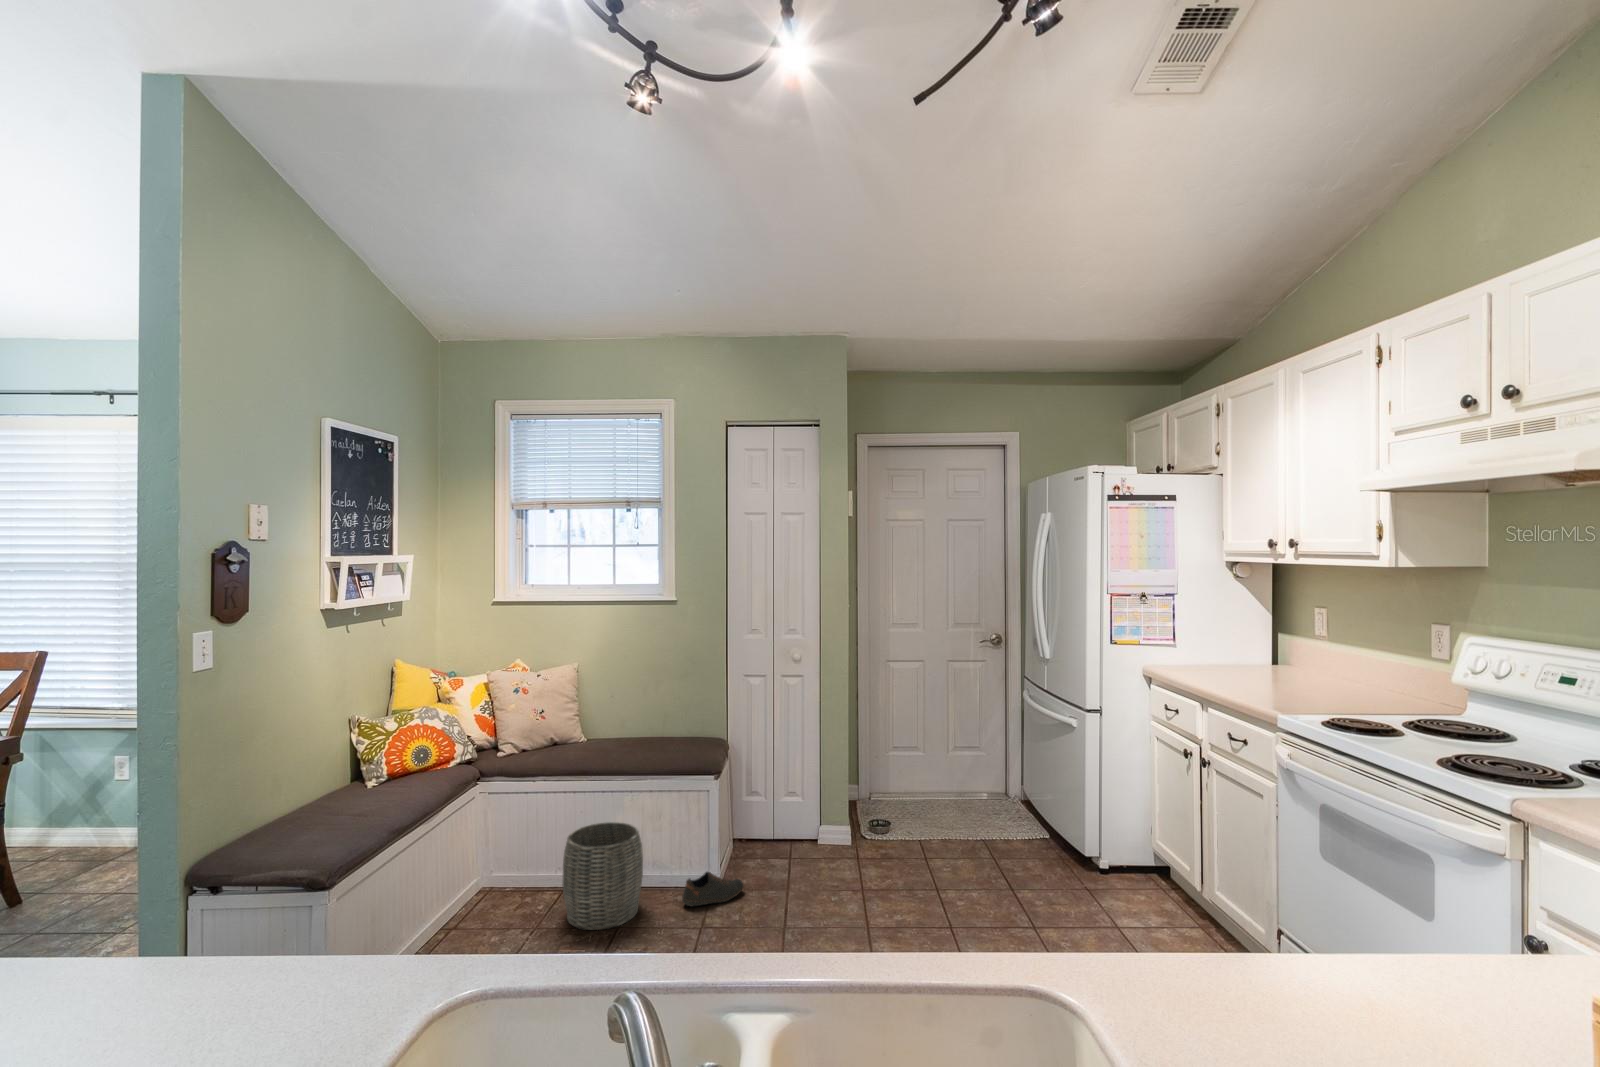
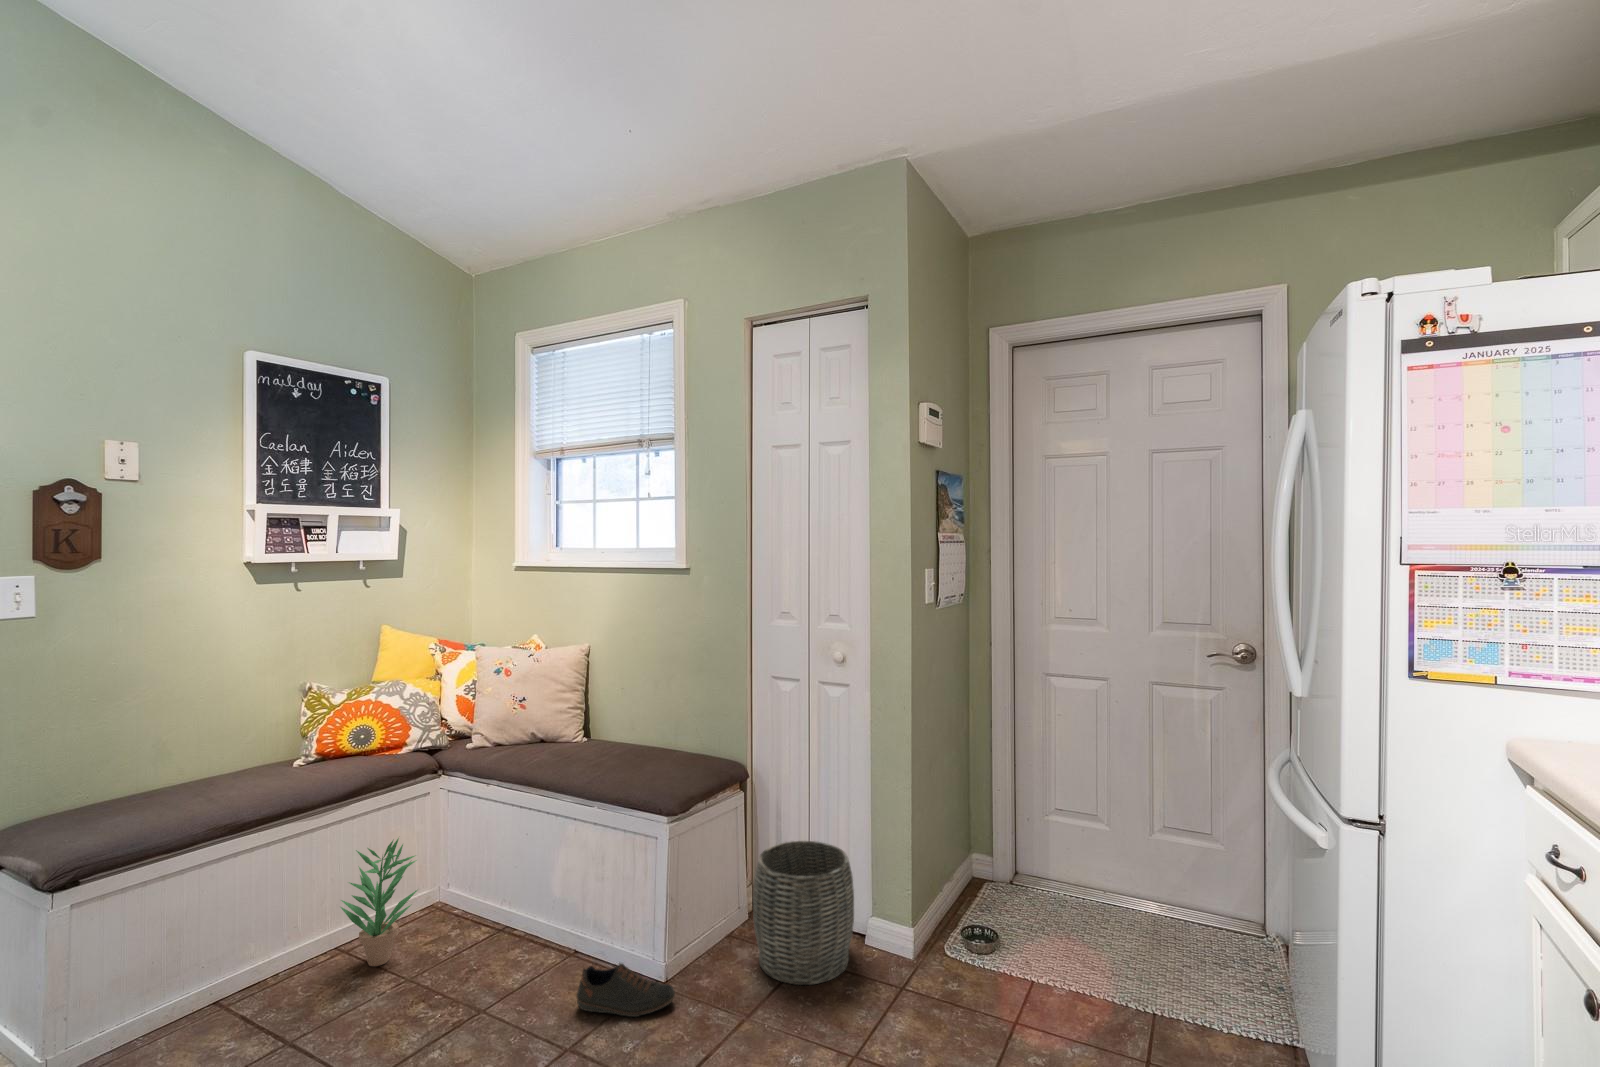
woven basket: present [563,822,643,930] -> present [753,841,854,985]
potted plant: none [461,823,523,930] -> present [341,838,417,966]

